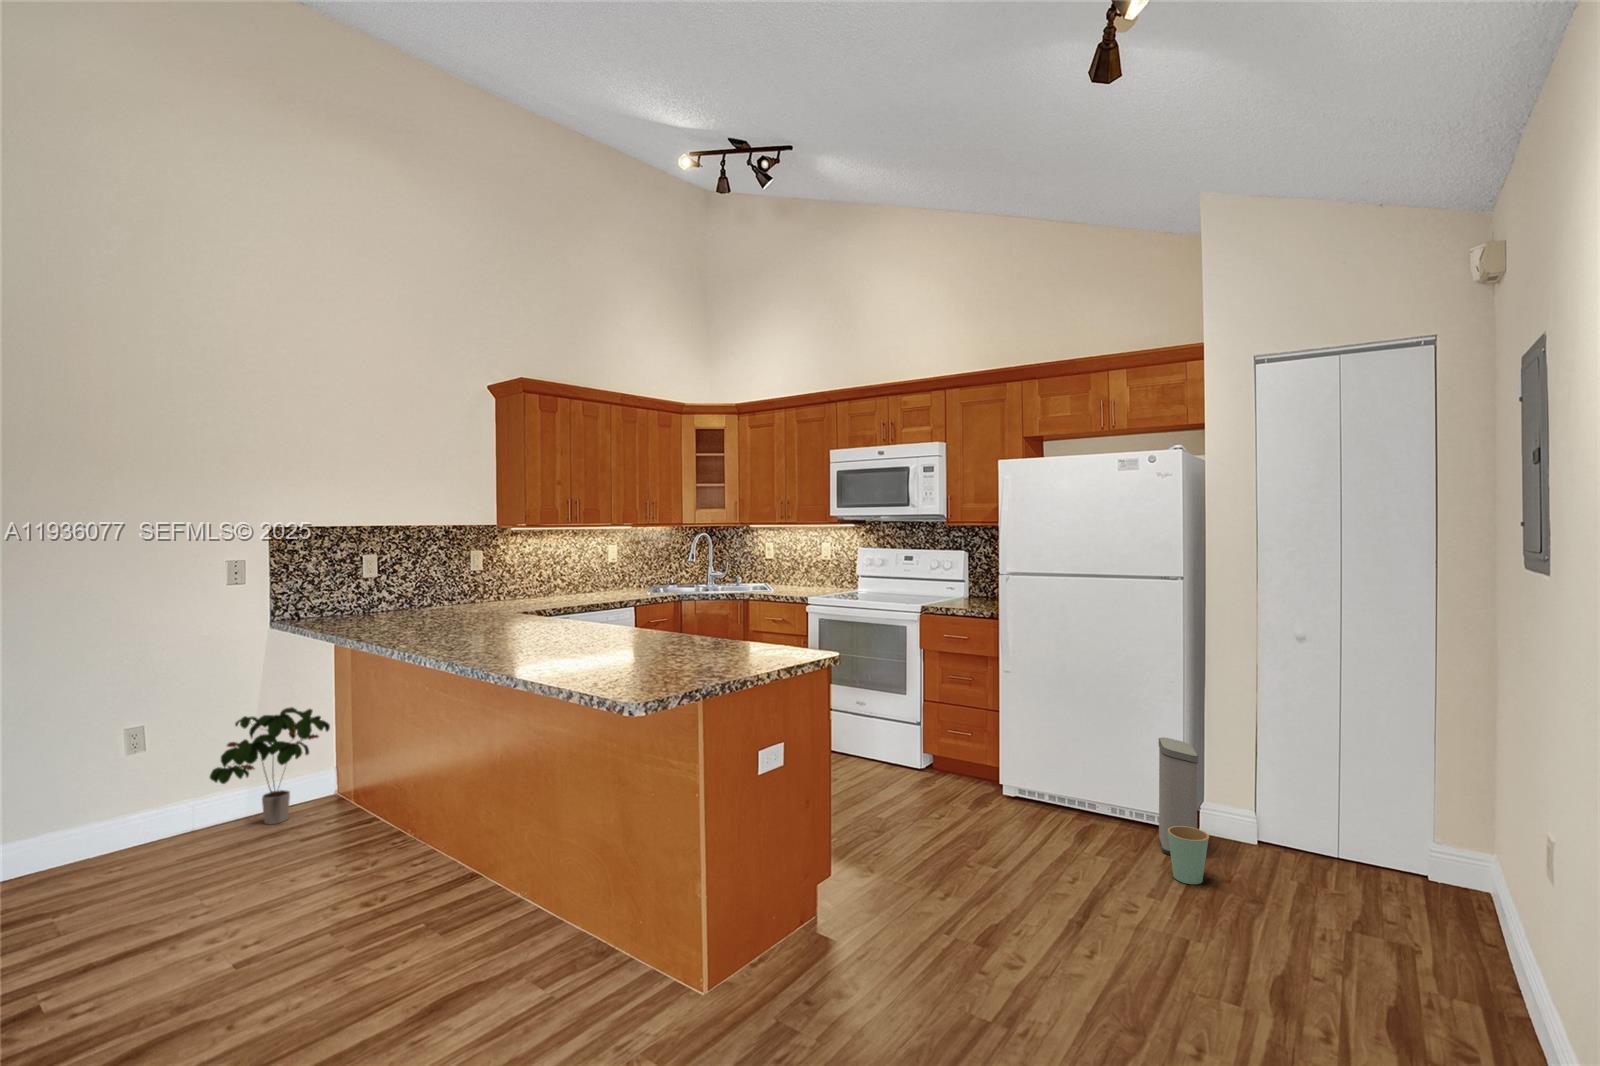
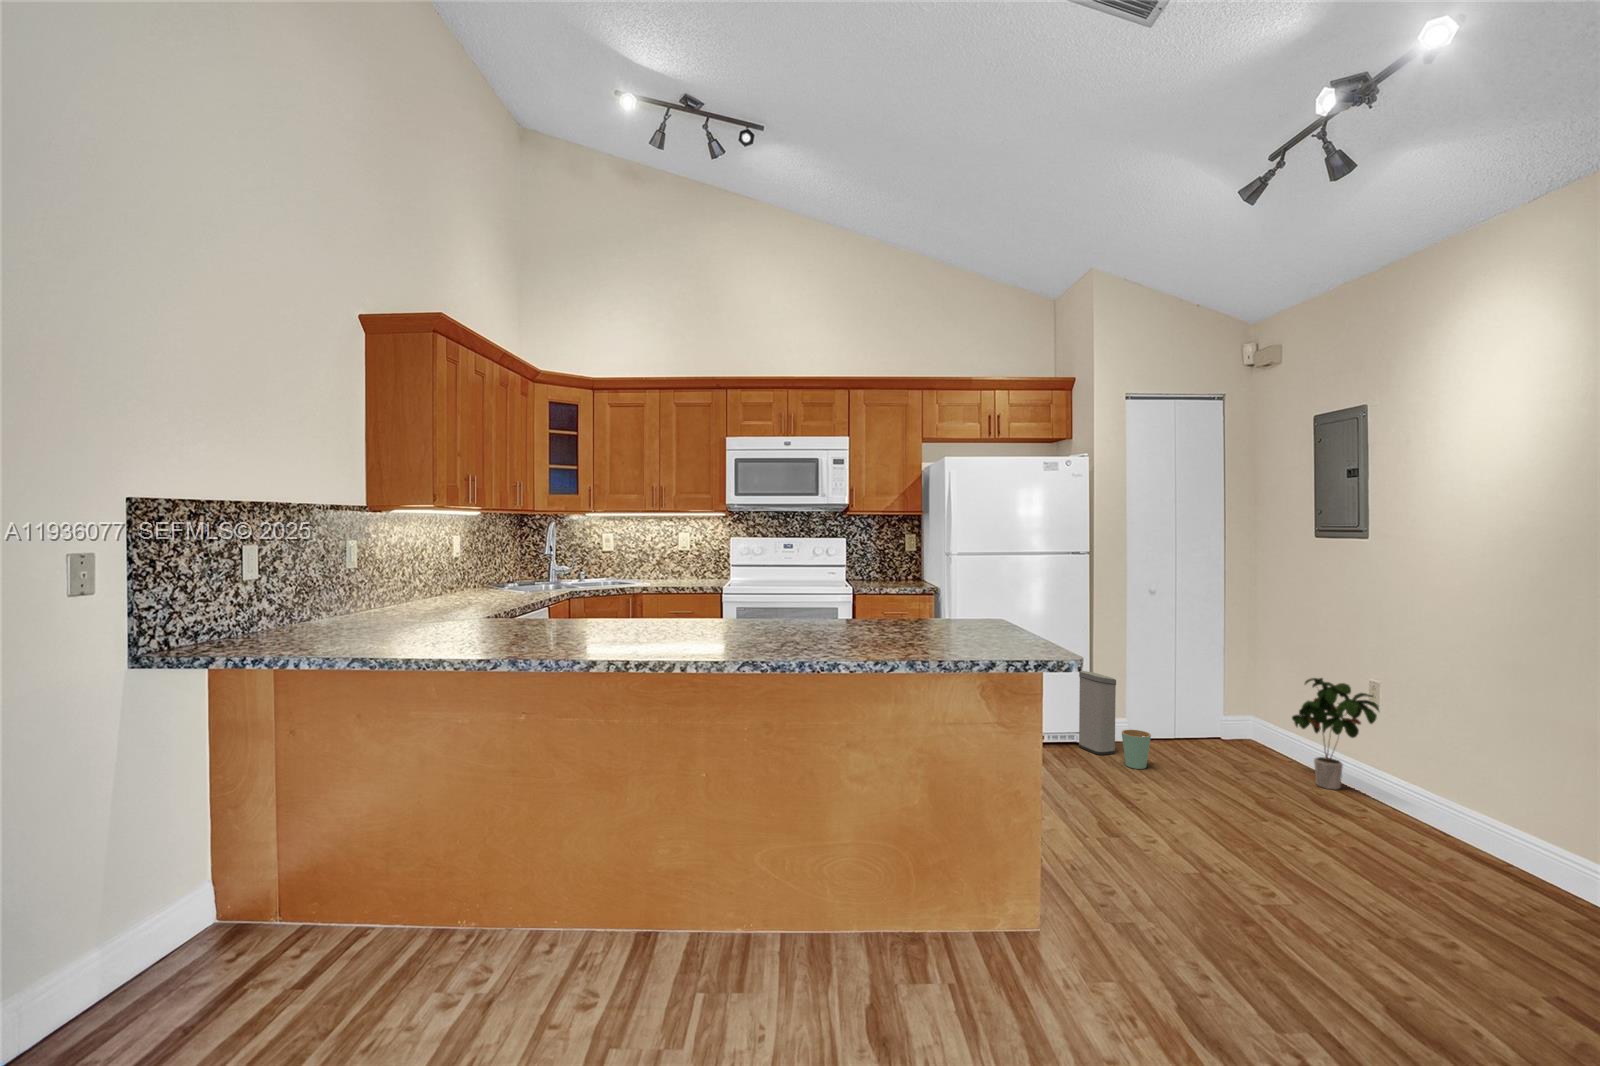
potted plant: present [210,707,330,824] -> present [1292,678,1379,789]

